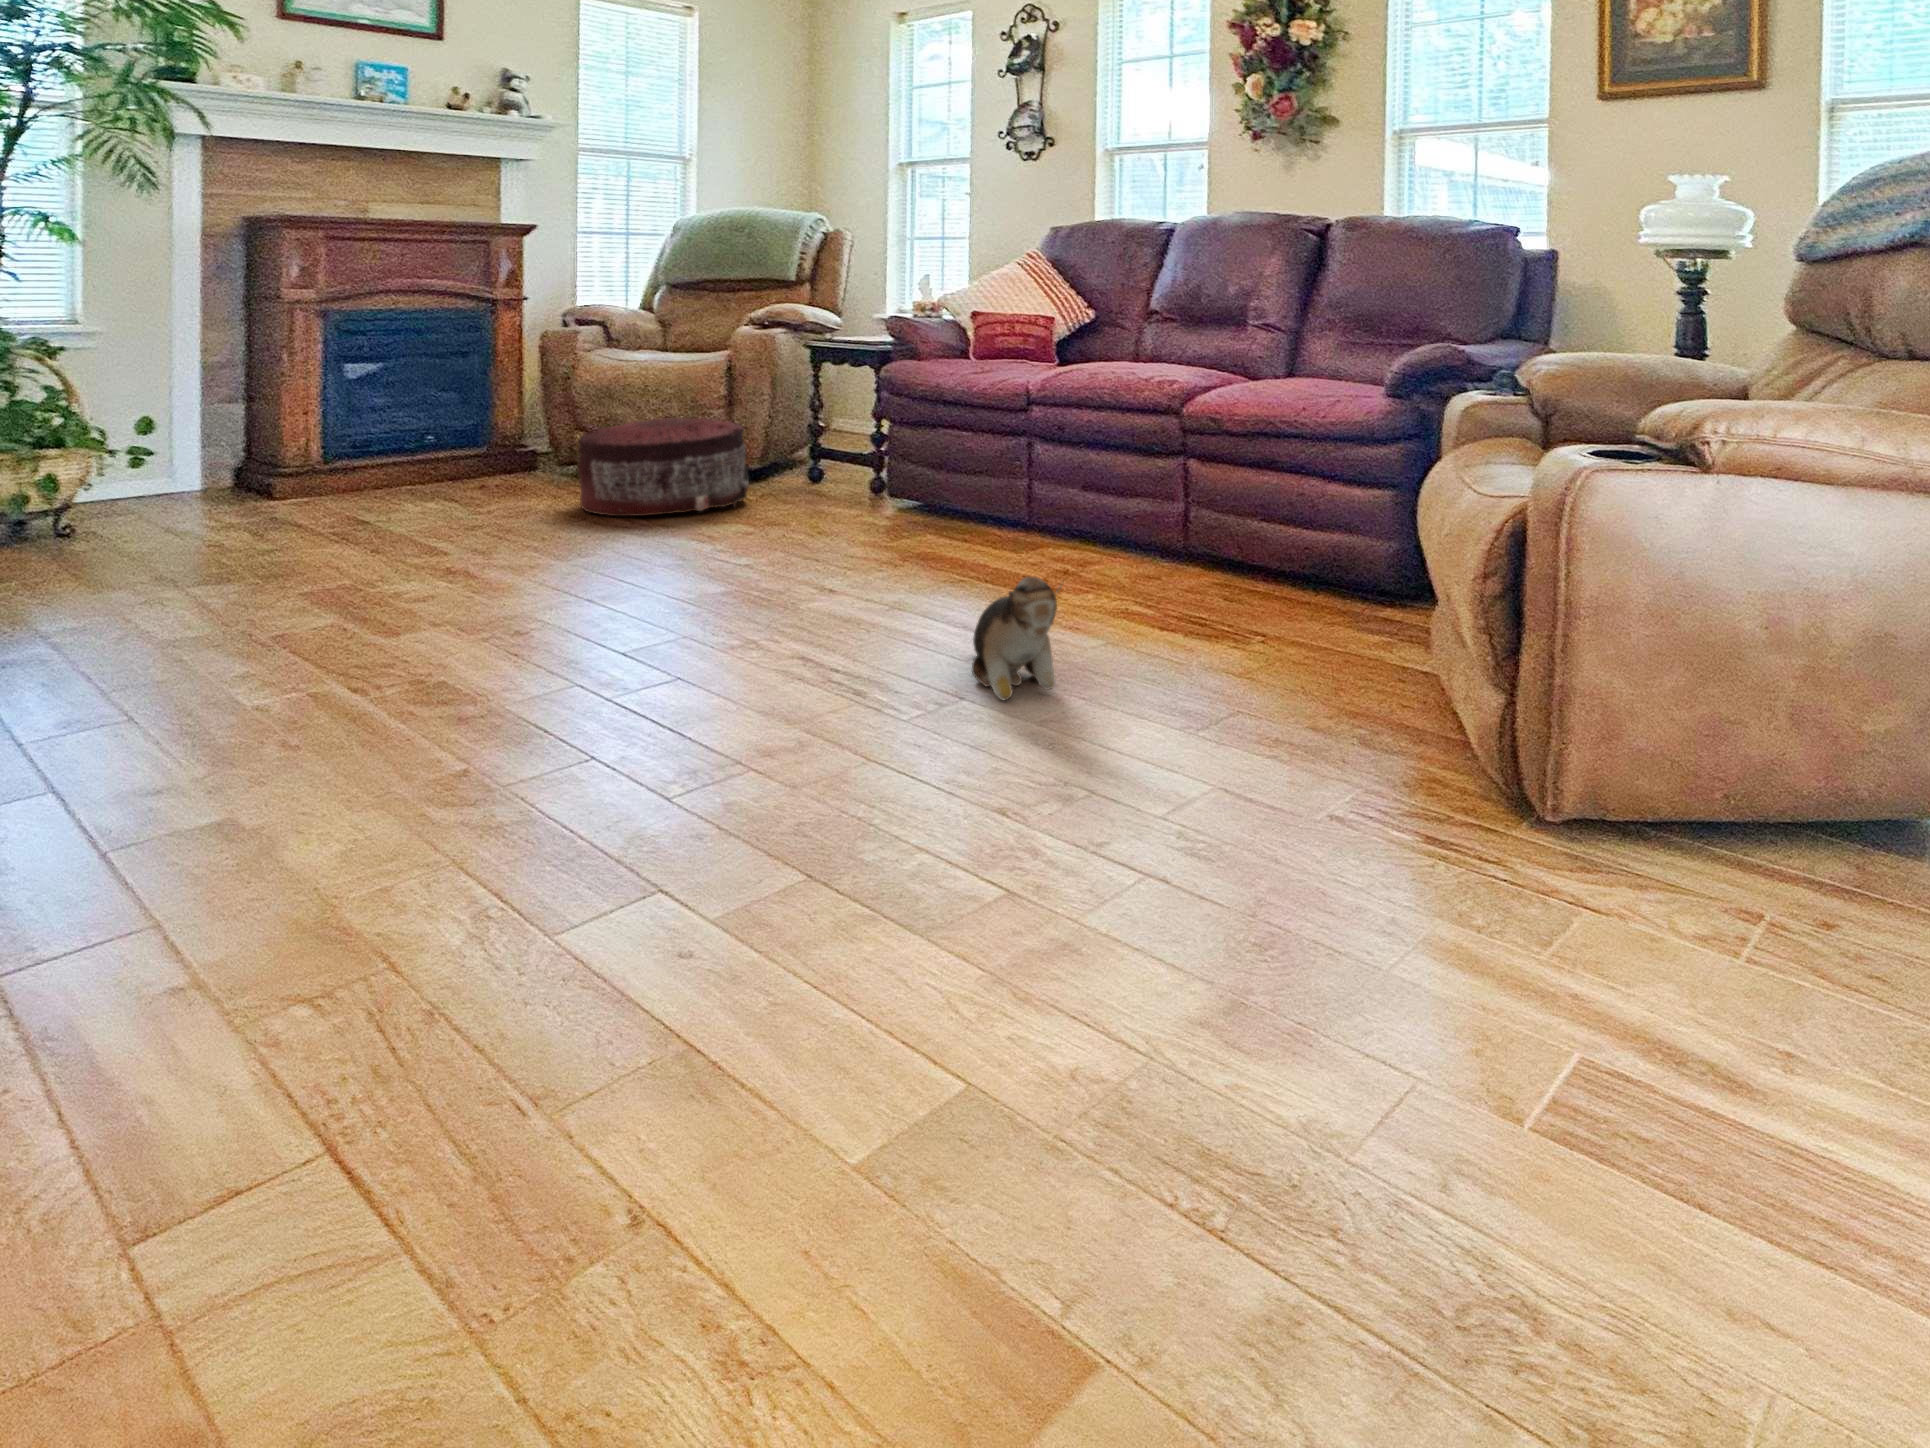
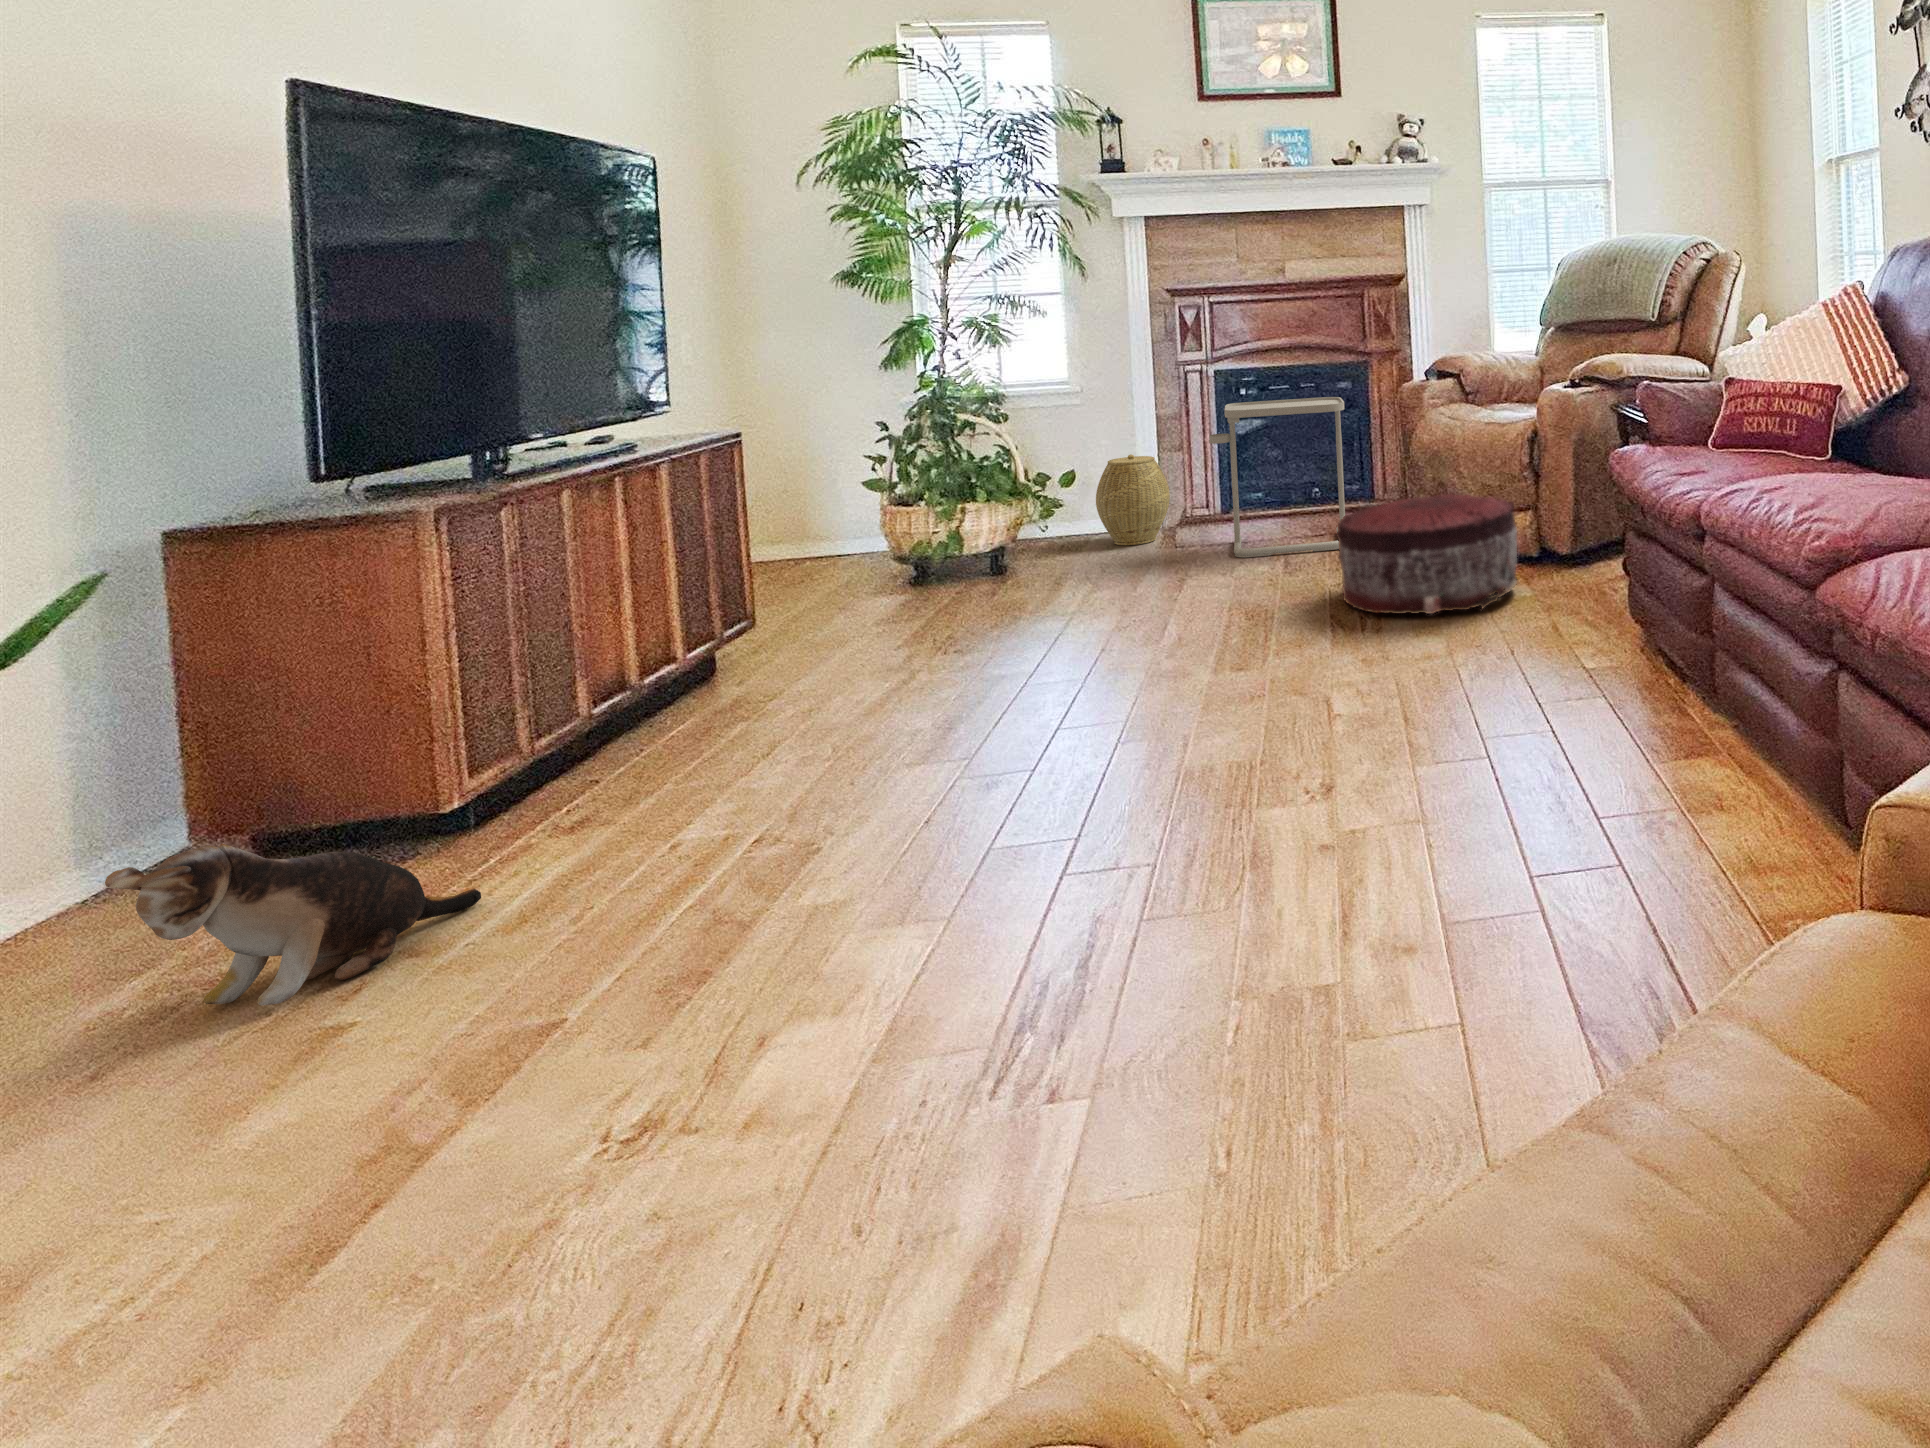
side table: none [334,341,494,500] -> present [1209,397,1345,558]
woven basket: none [147,402,246,504] -> present [1096,454,1170,545]
plush toy: present [972,577,1062,700] -> present [105,844,481,1006]

